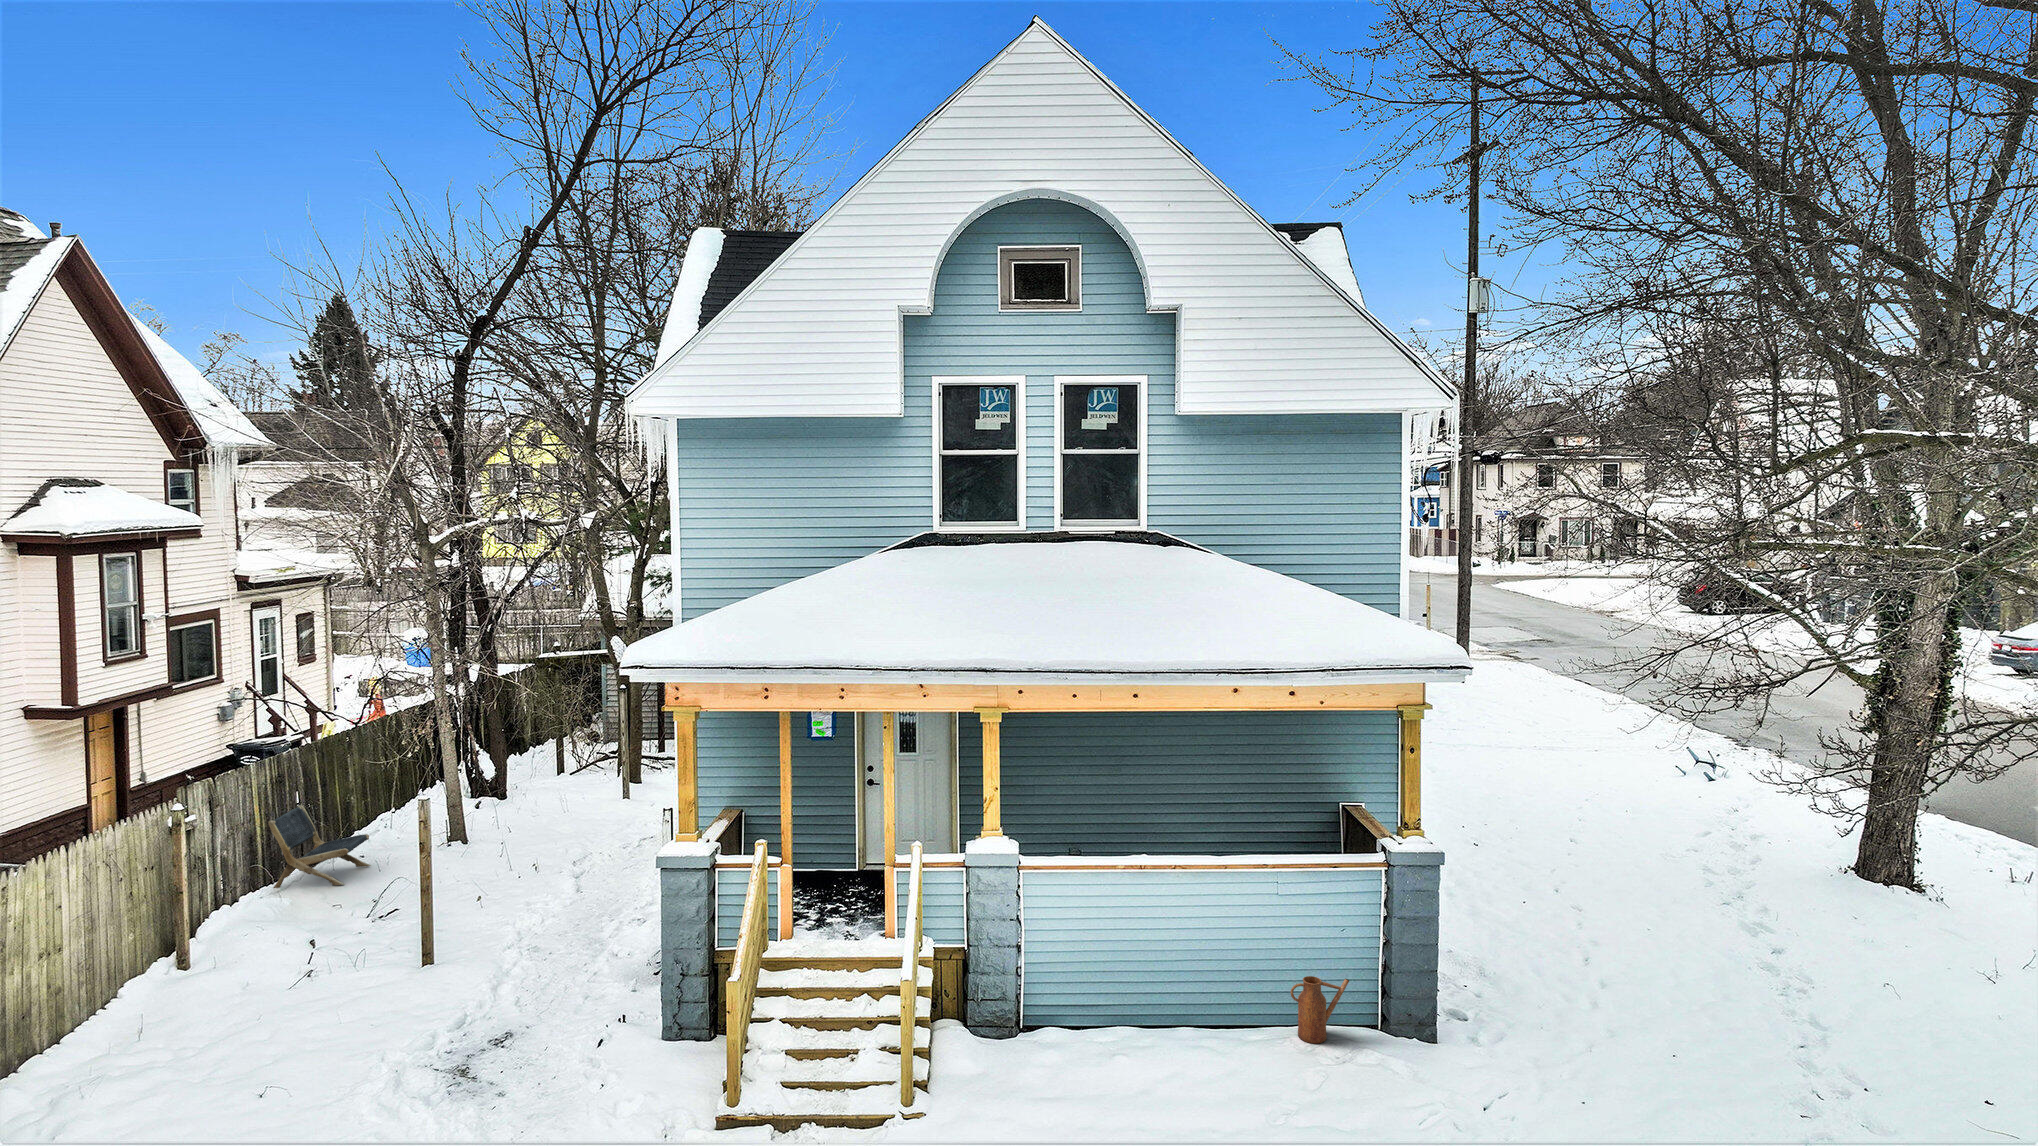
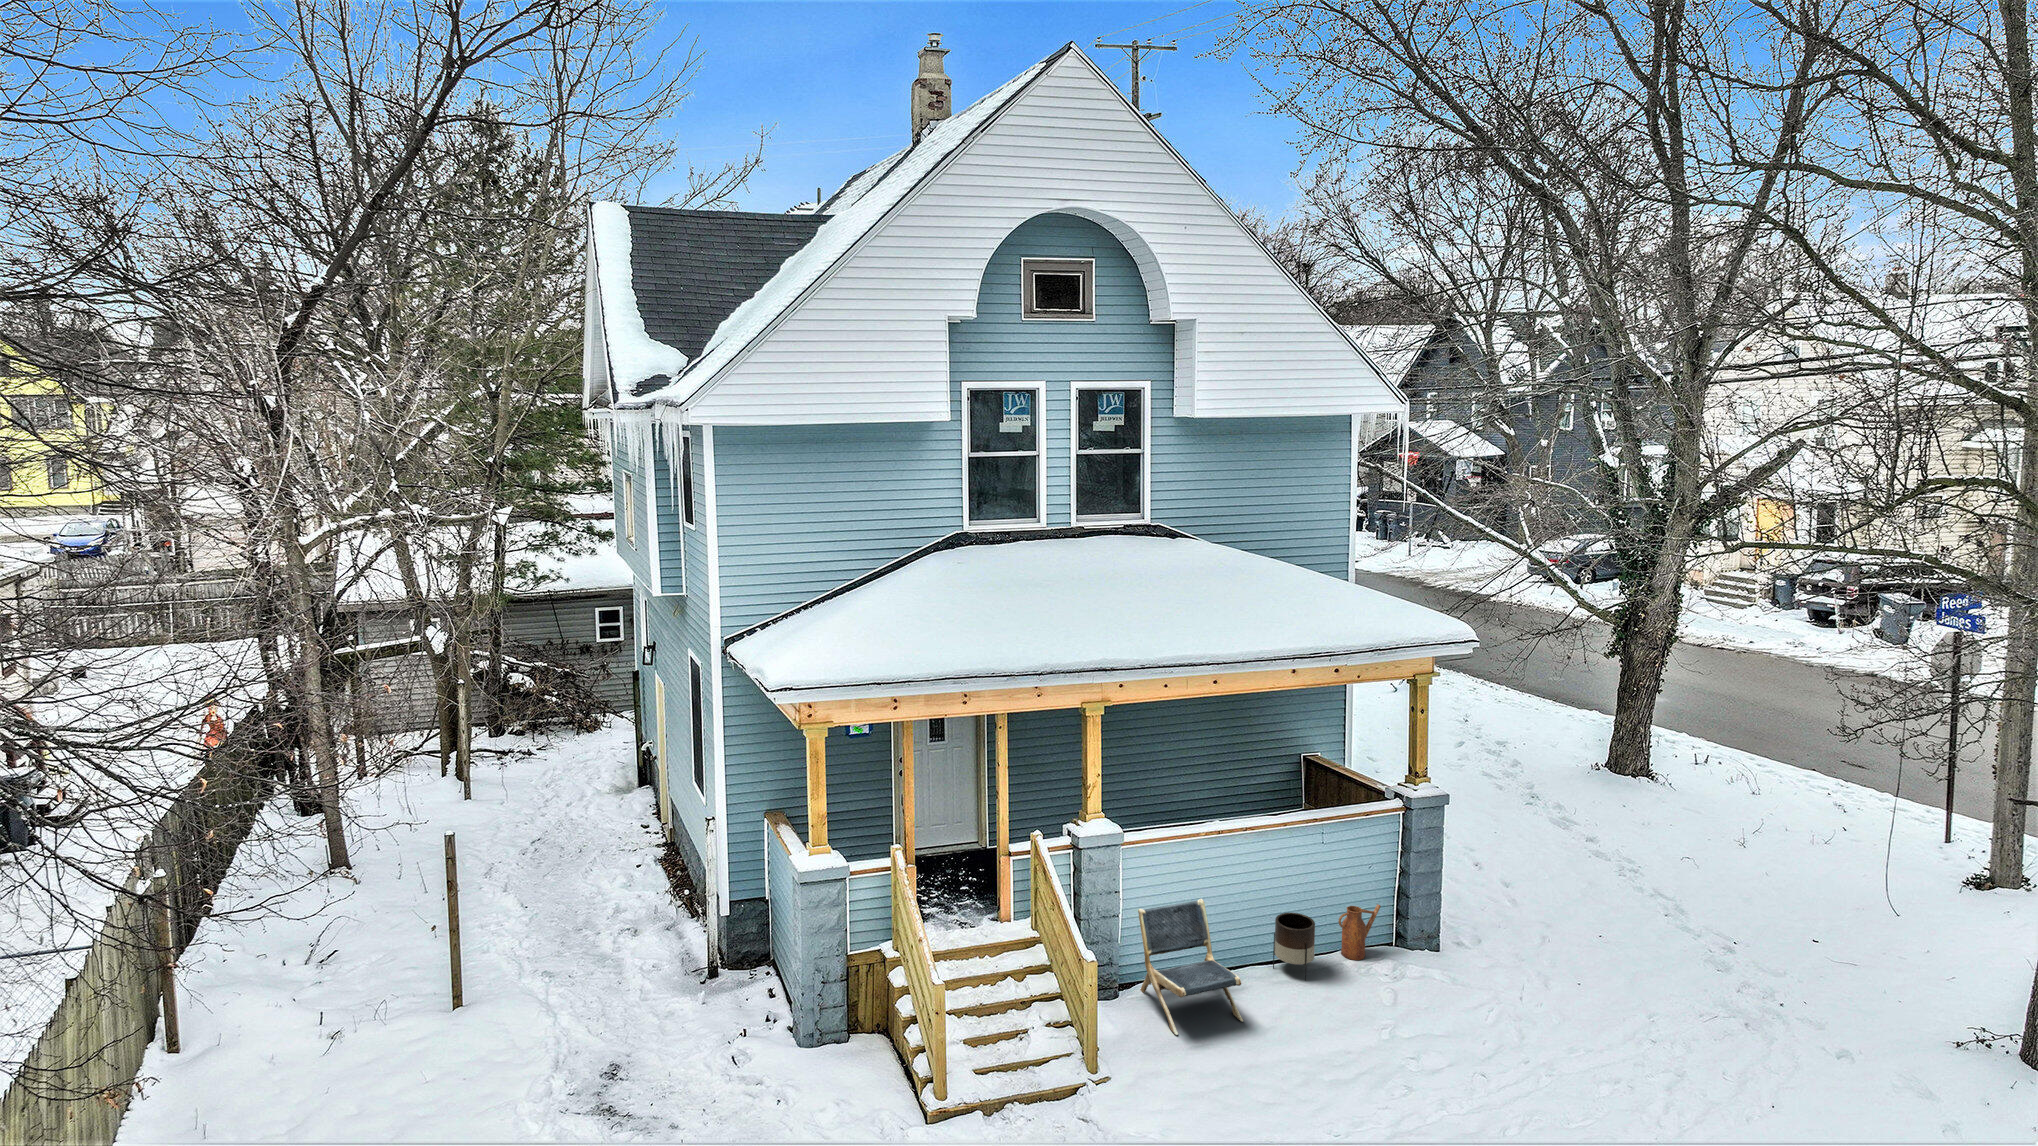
lounge chair: present [268,805,371,888] -> present [1138,899,1244,1035]
planter: none [1202,973,1248,1055] -> present [1273,913,1315,980]

